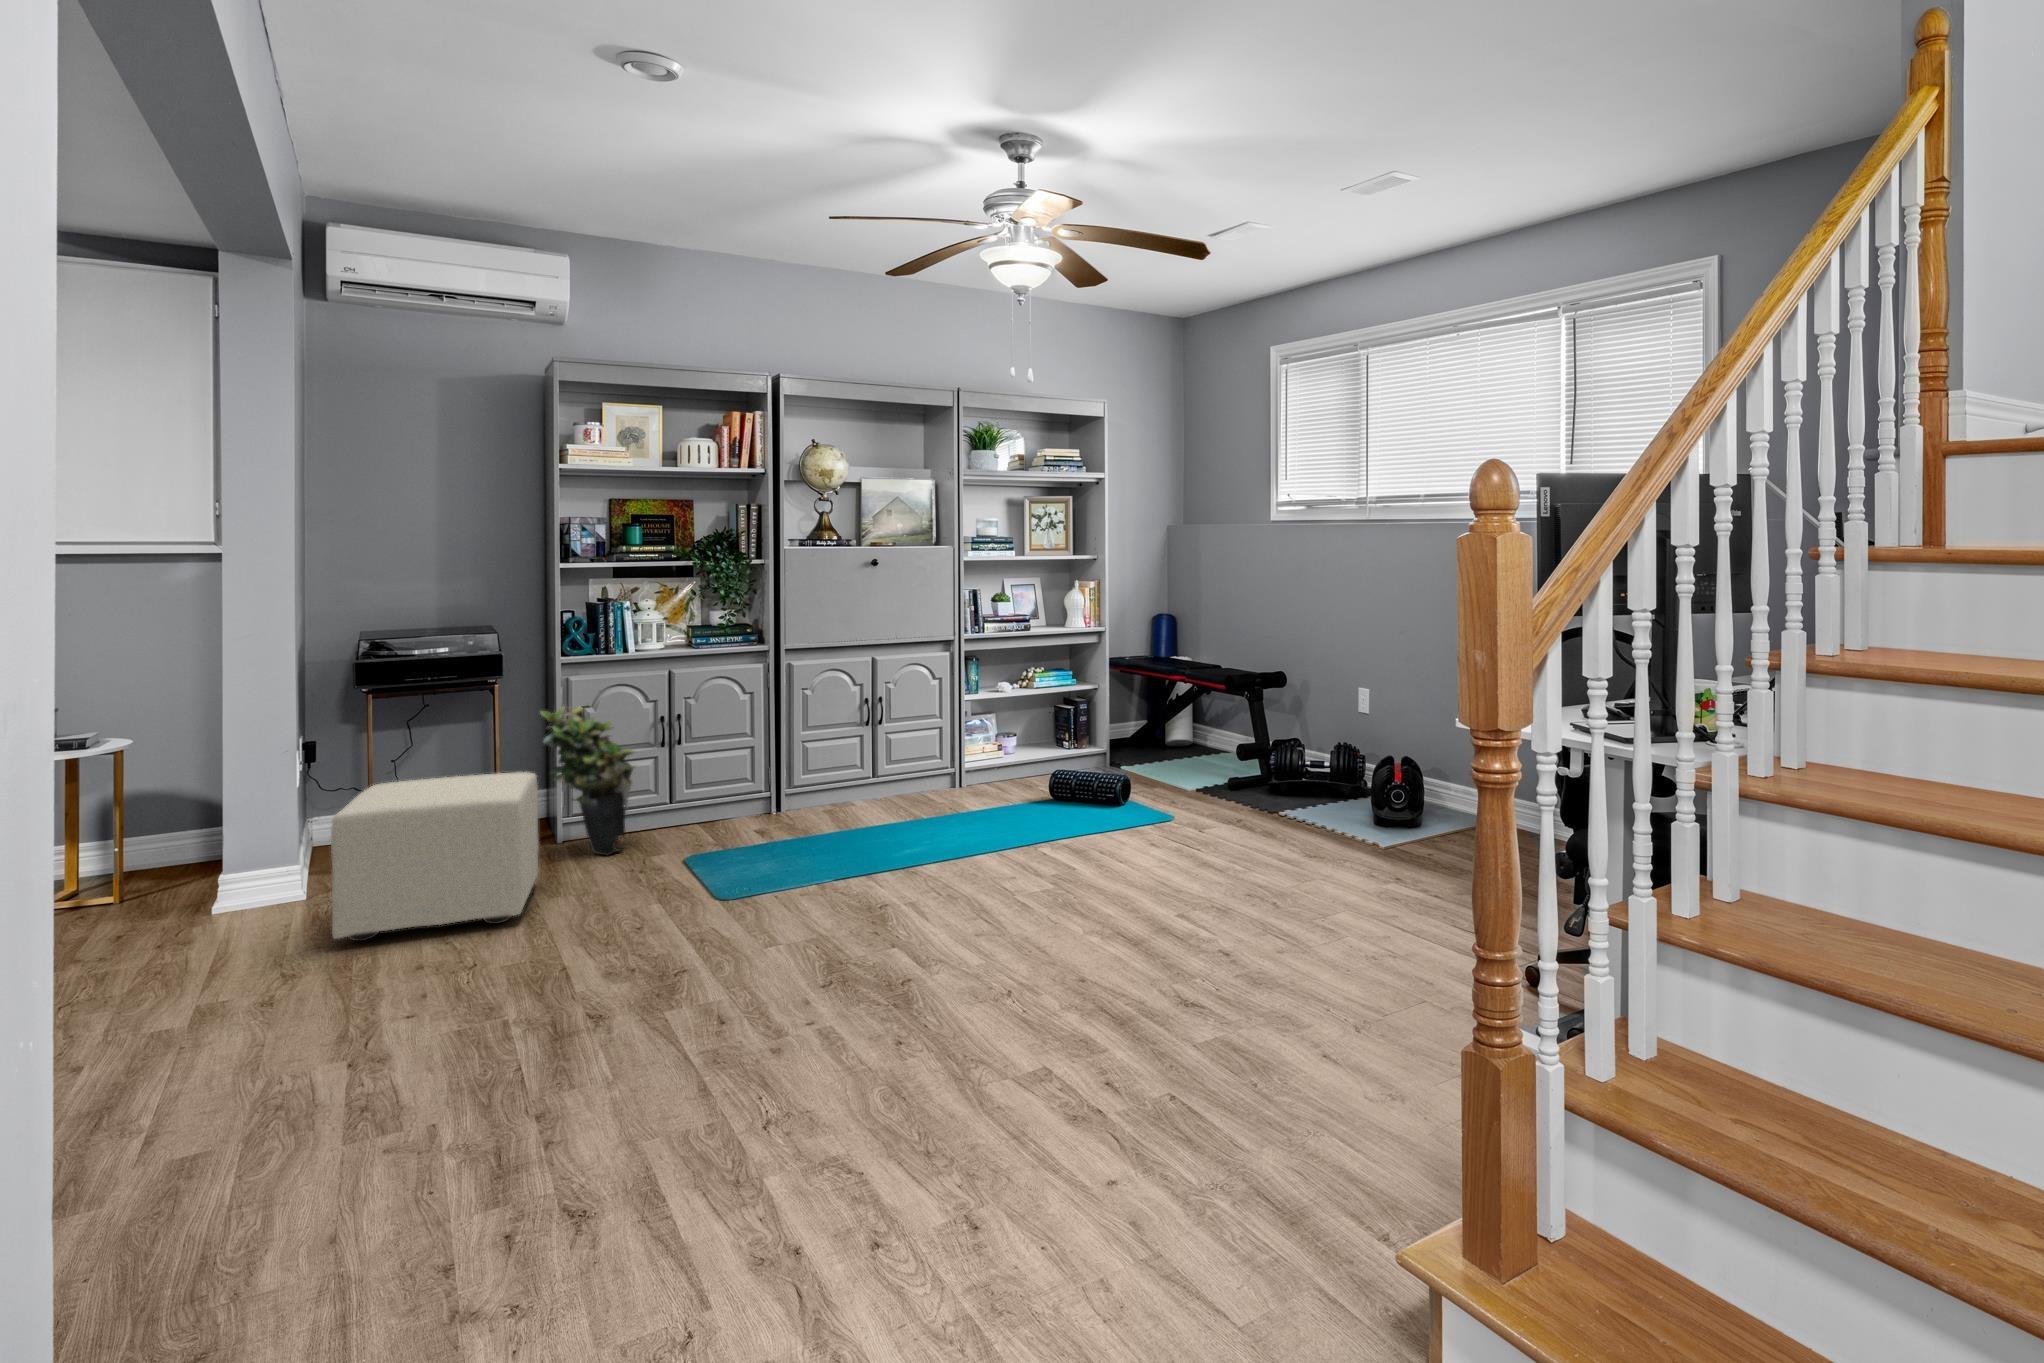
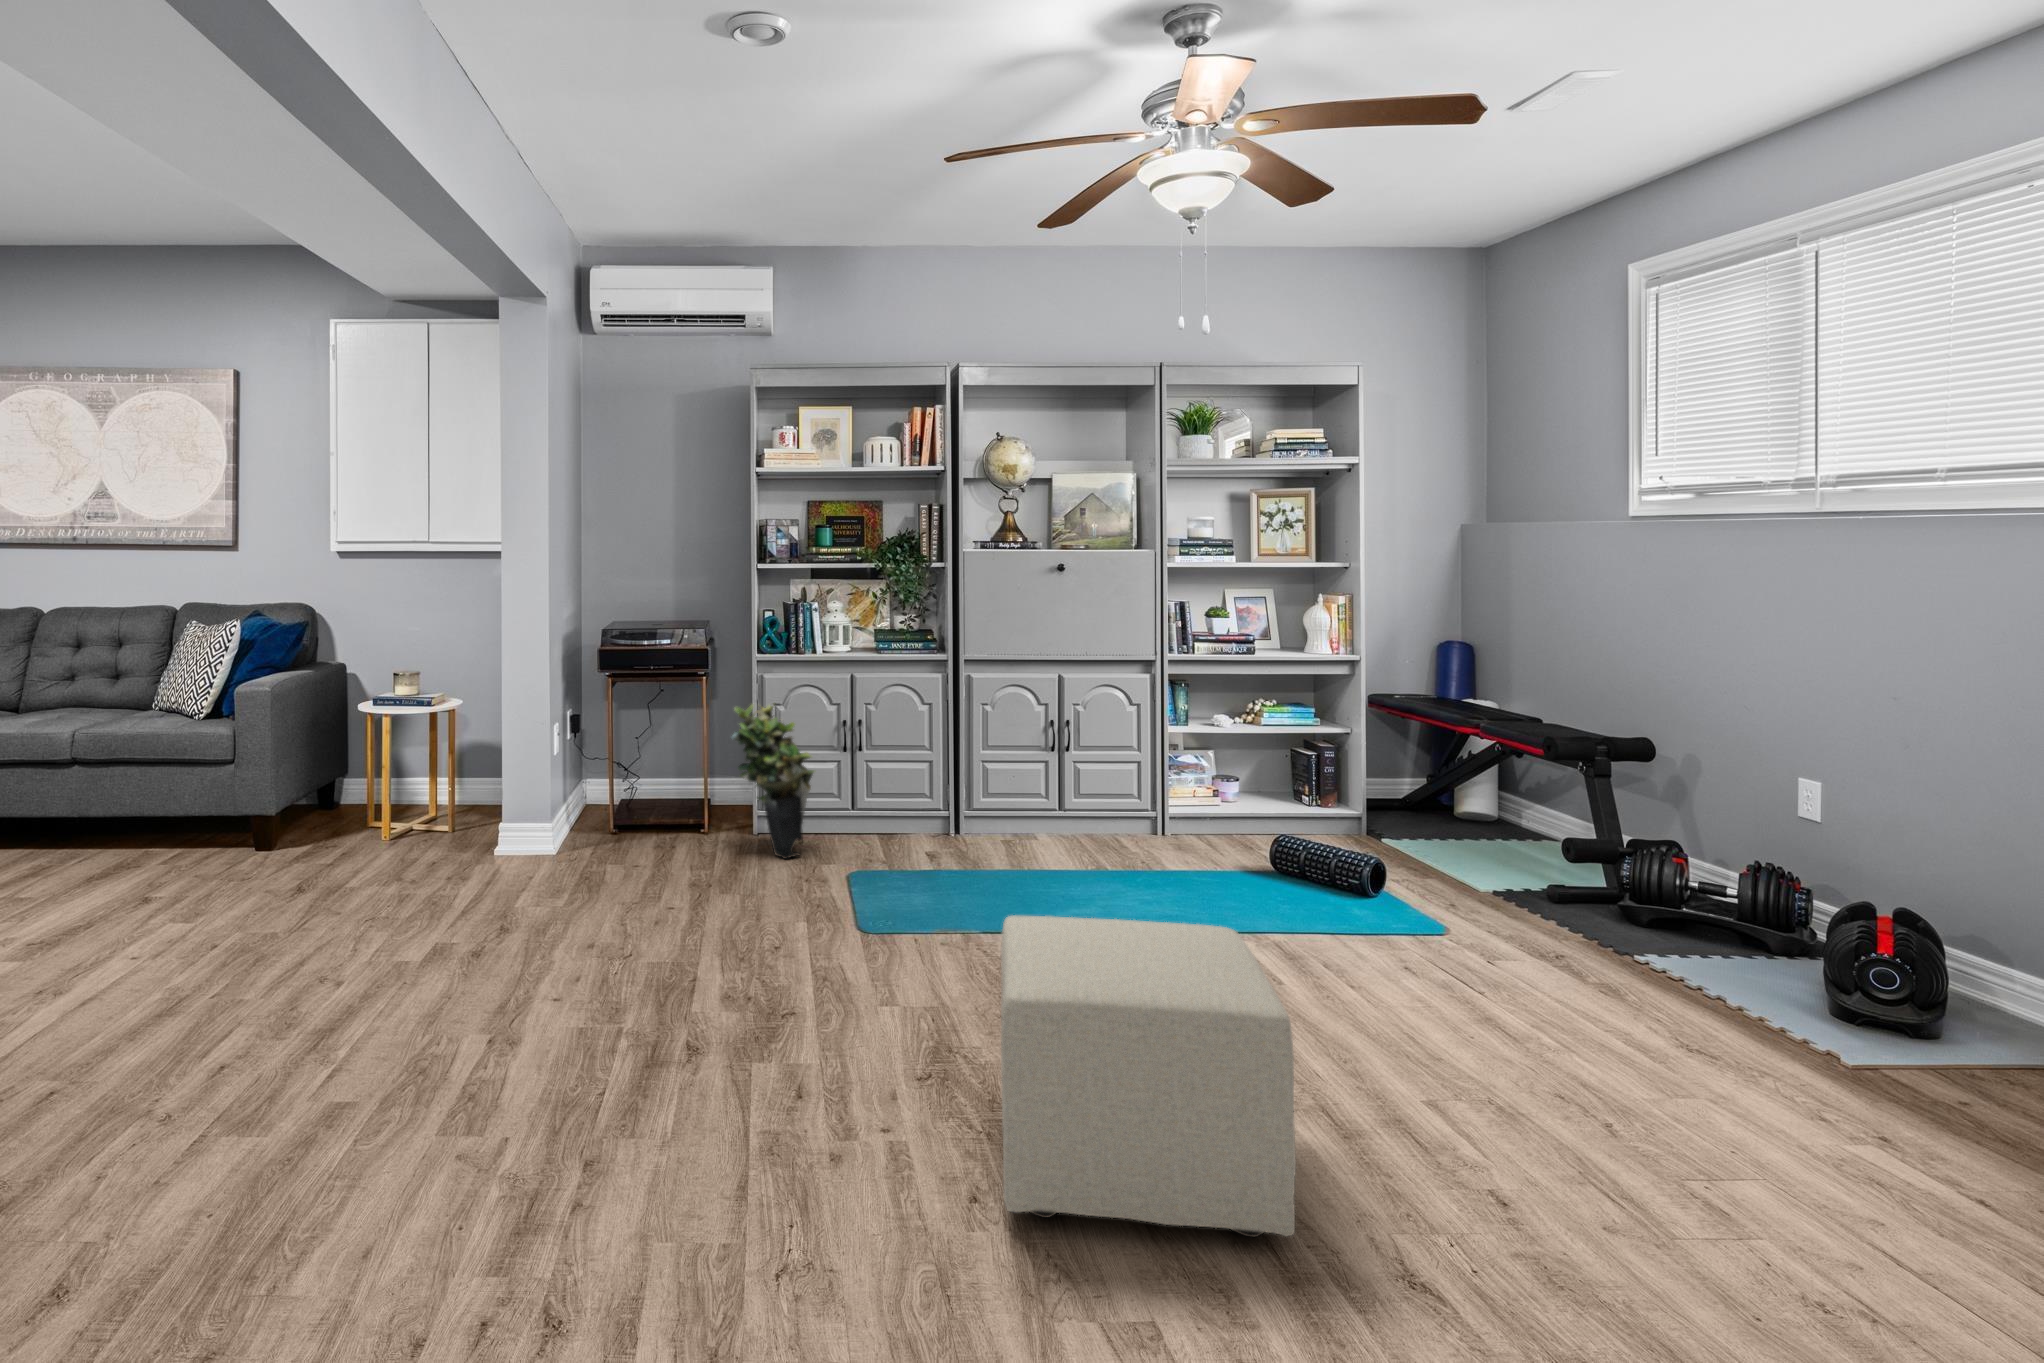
ottoman: present [331,772,539,941] -> present [1001,915,1296,1237]

